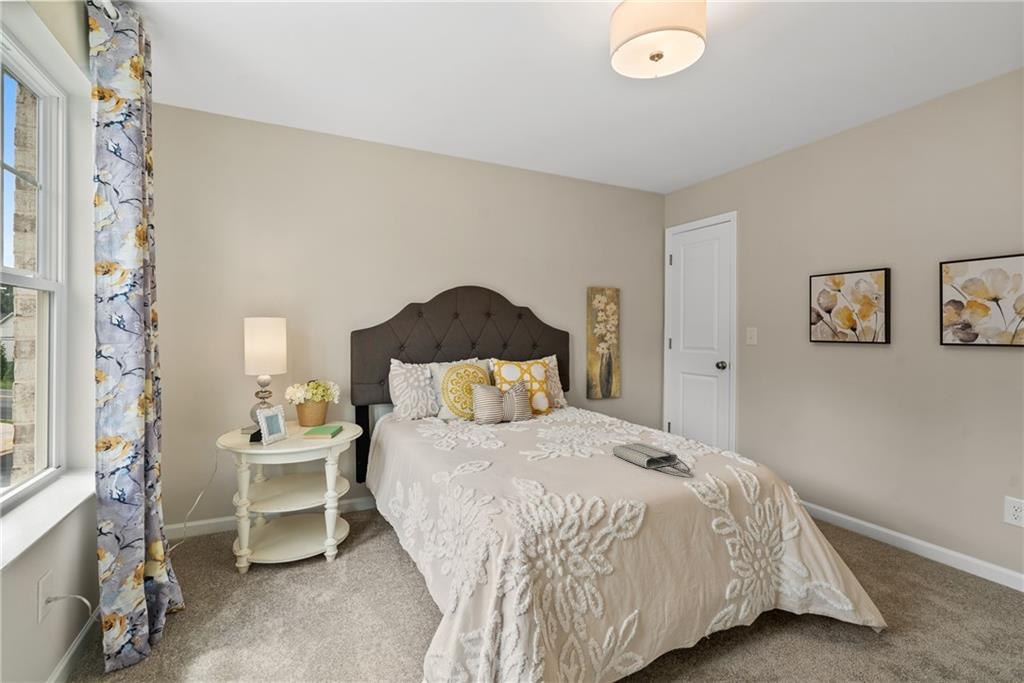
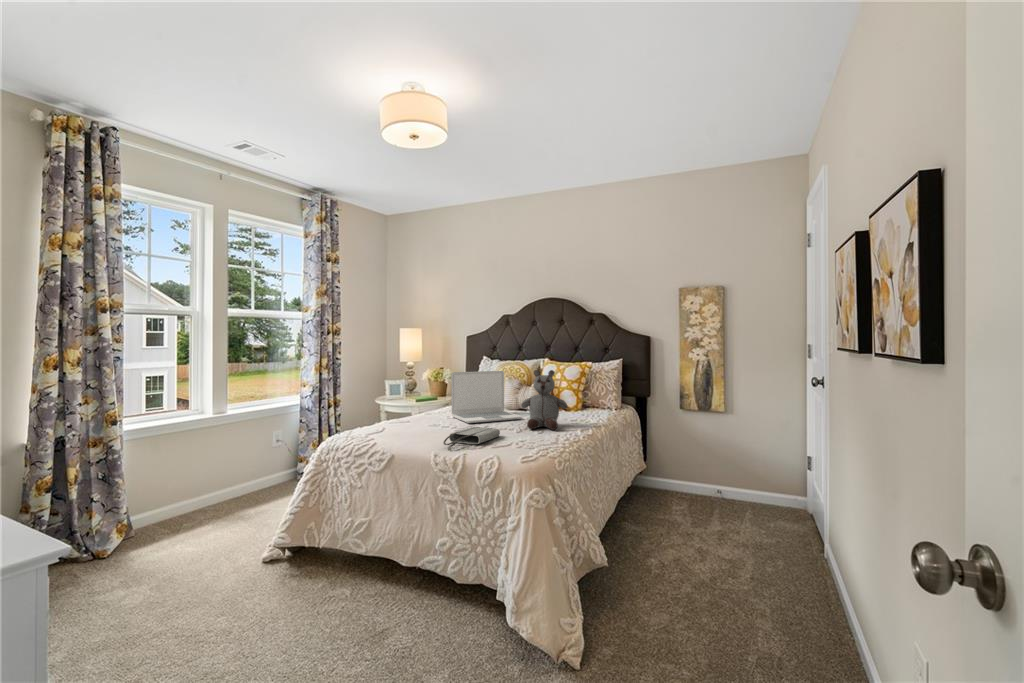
stuffed bear: none [591,371,640,437] -> present [521,370,567,430]
laptop: none [501,377,567,445] -> present [451,371,522,423]

